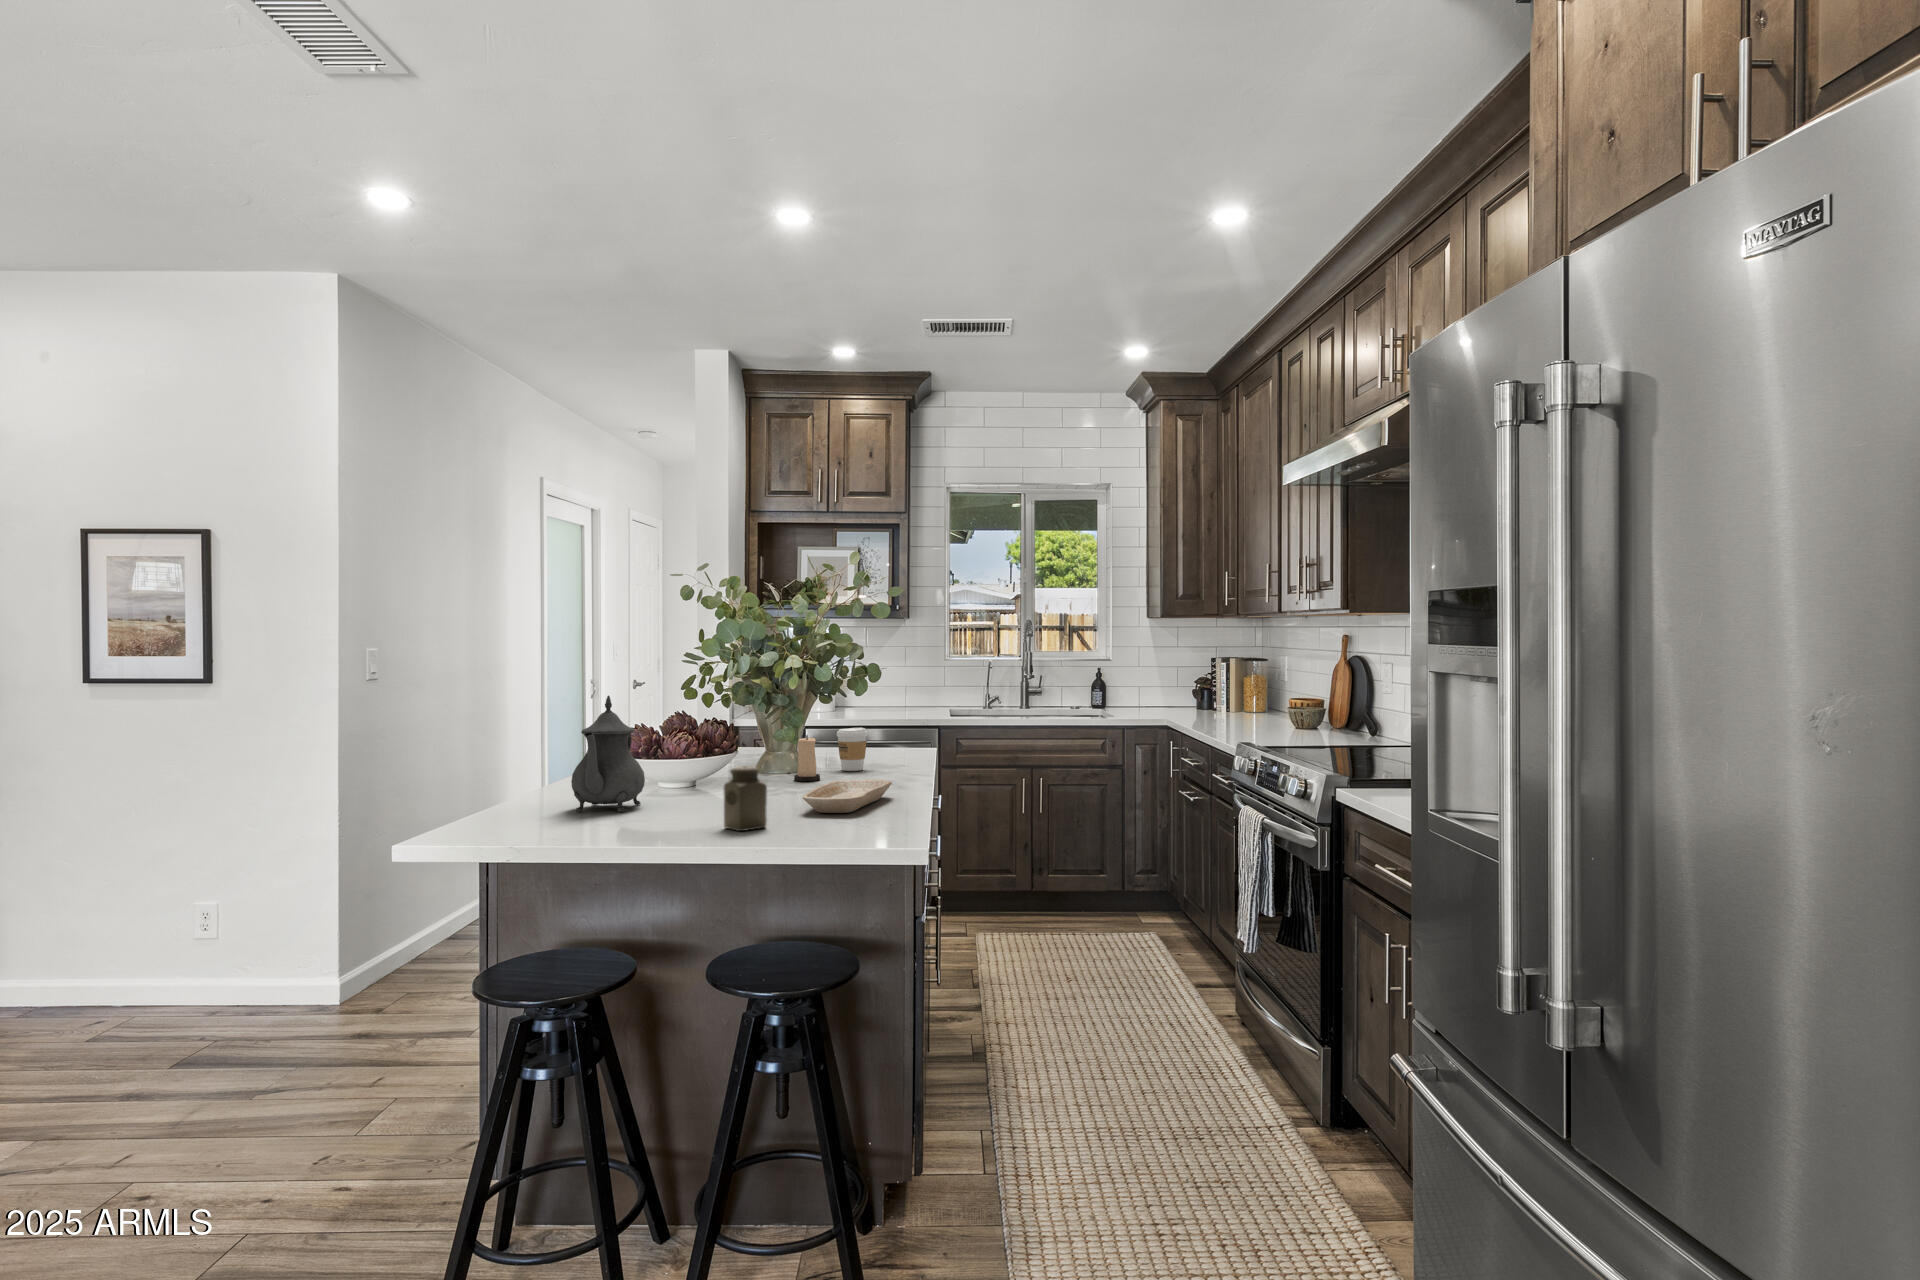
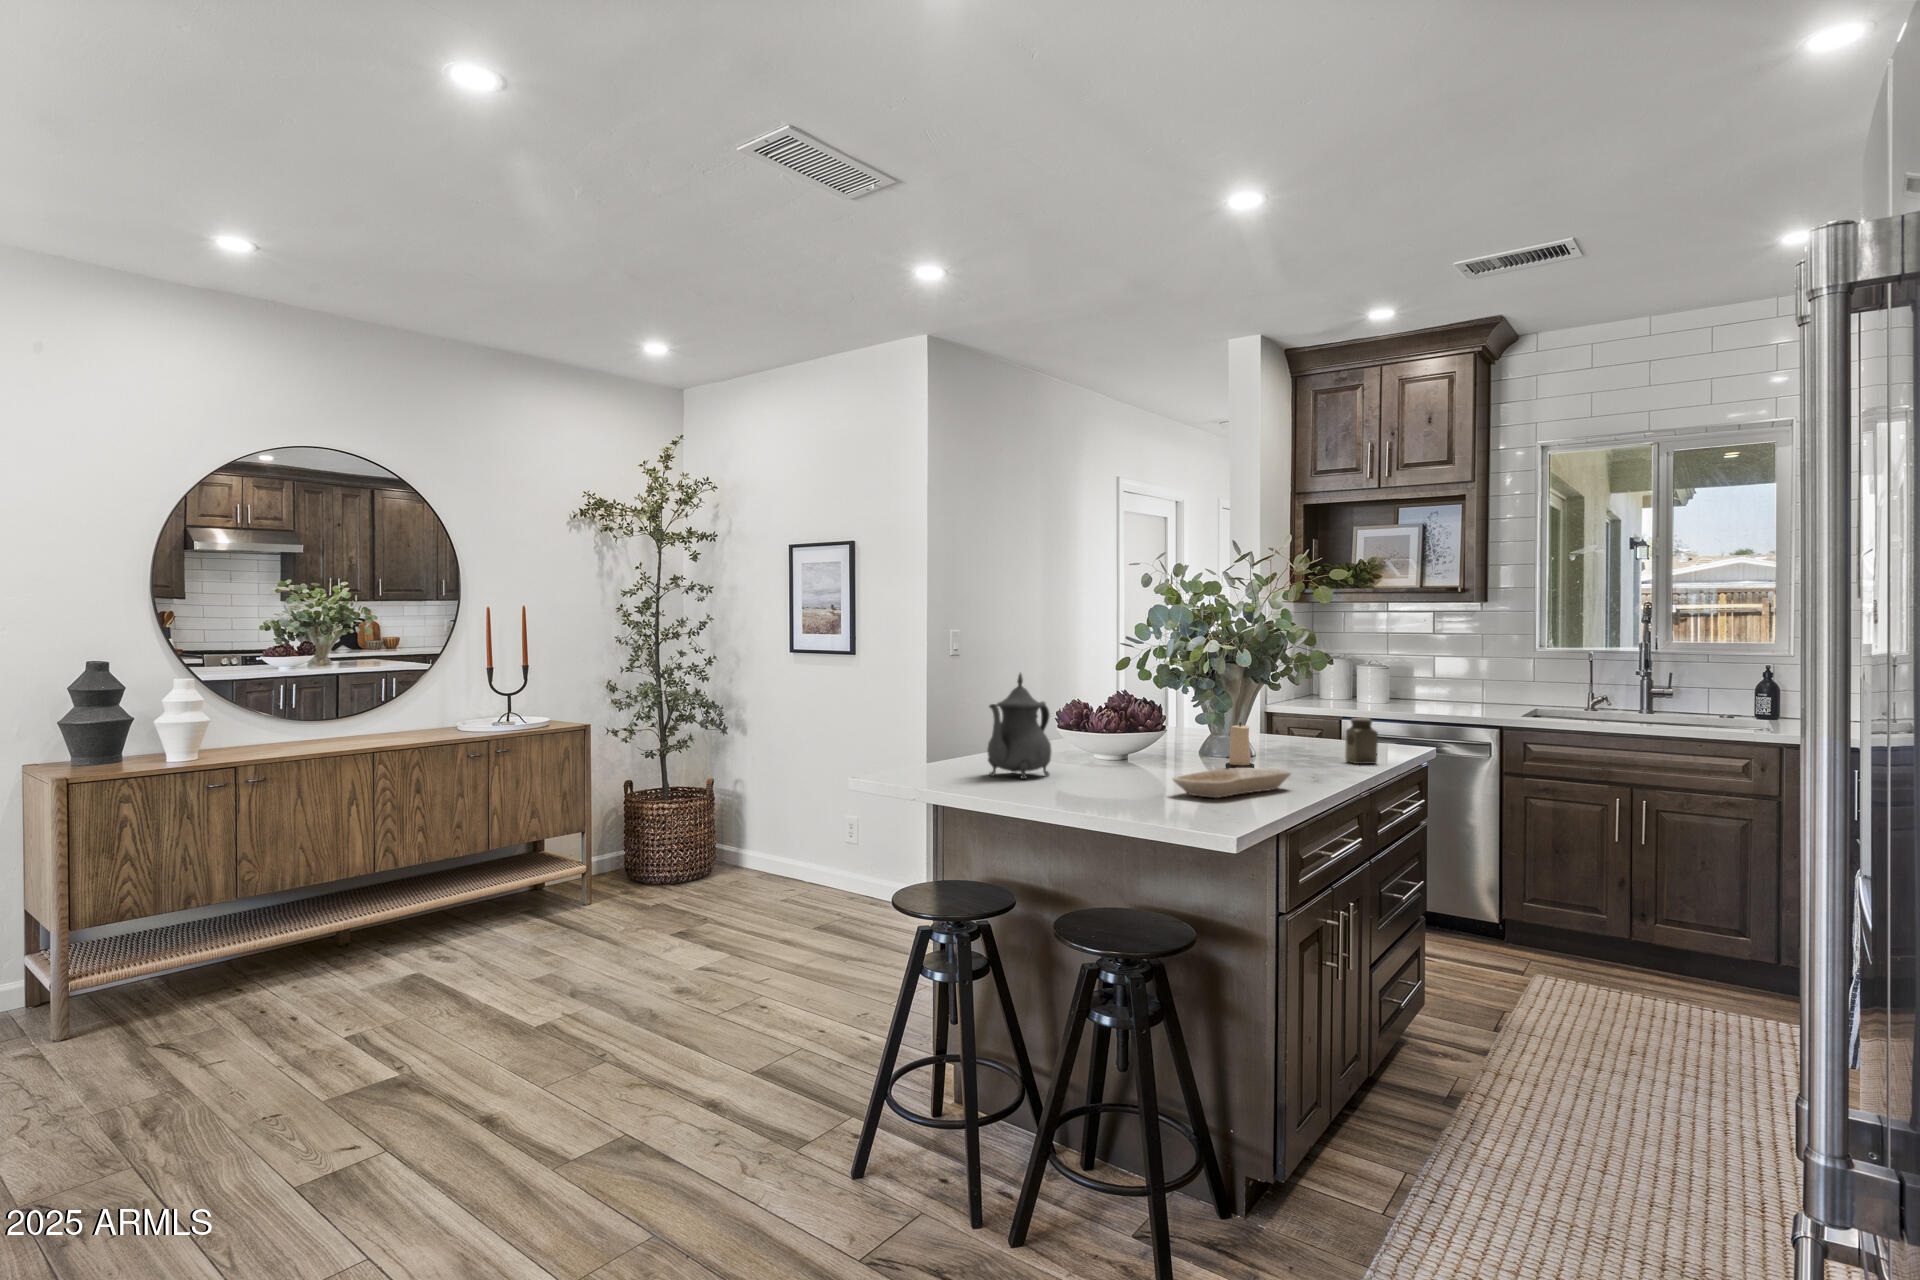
coffee cup: present [837,727,867,771] -> none [1288,719,1322,764]
salt shaker: present [724,766,767,831] -> present [1345,718,1378,764]

